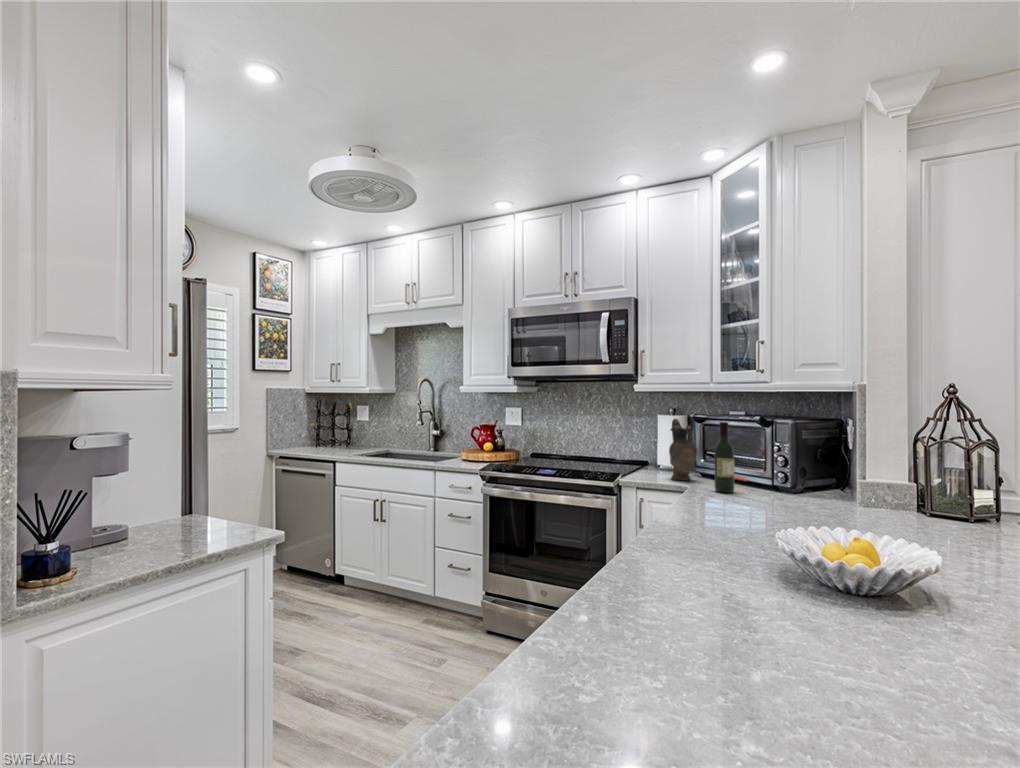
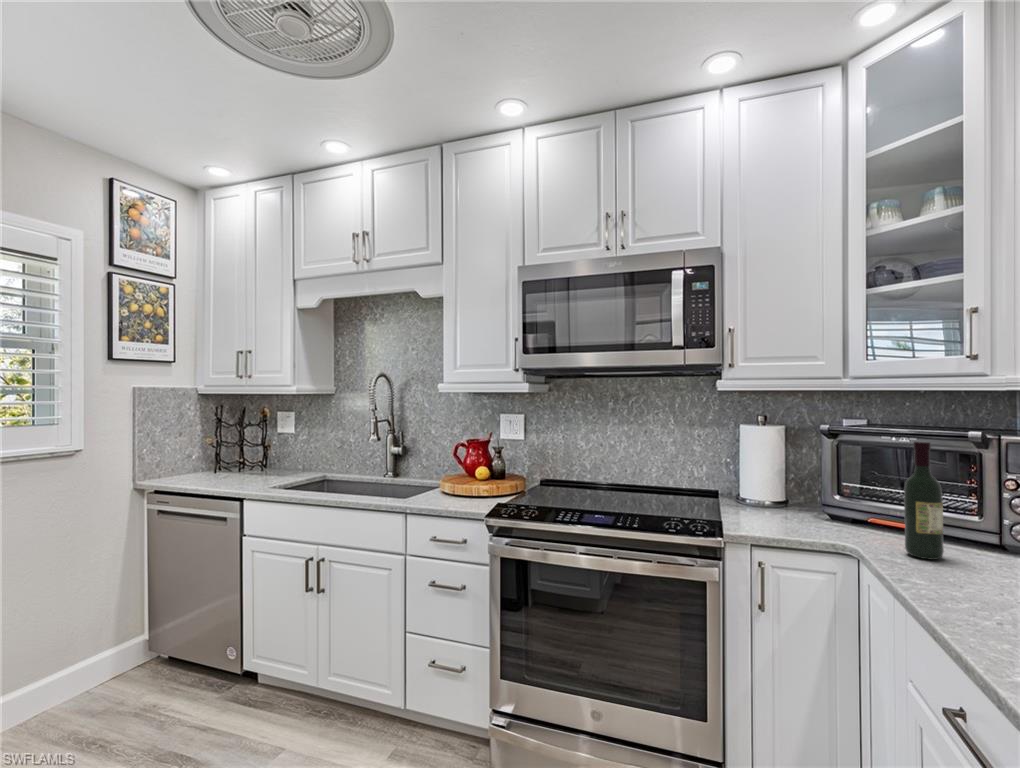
ceramic pitcher: present [669,419,697,480] -> none [786,432,836,530]

